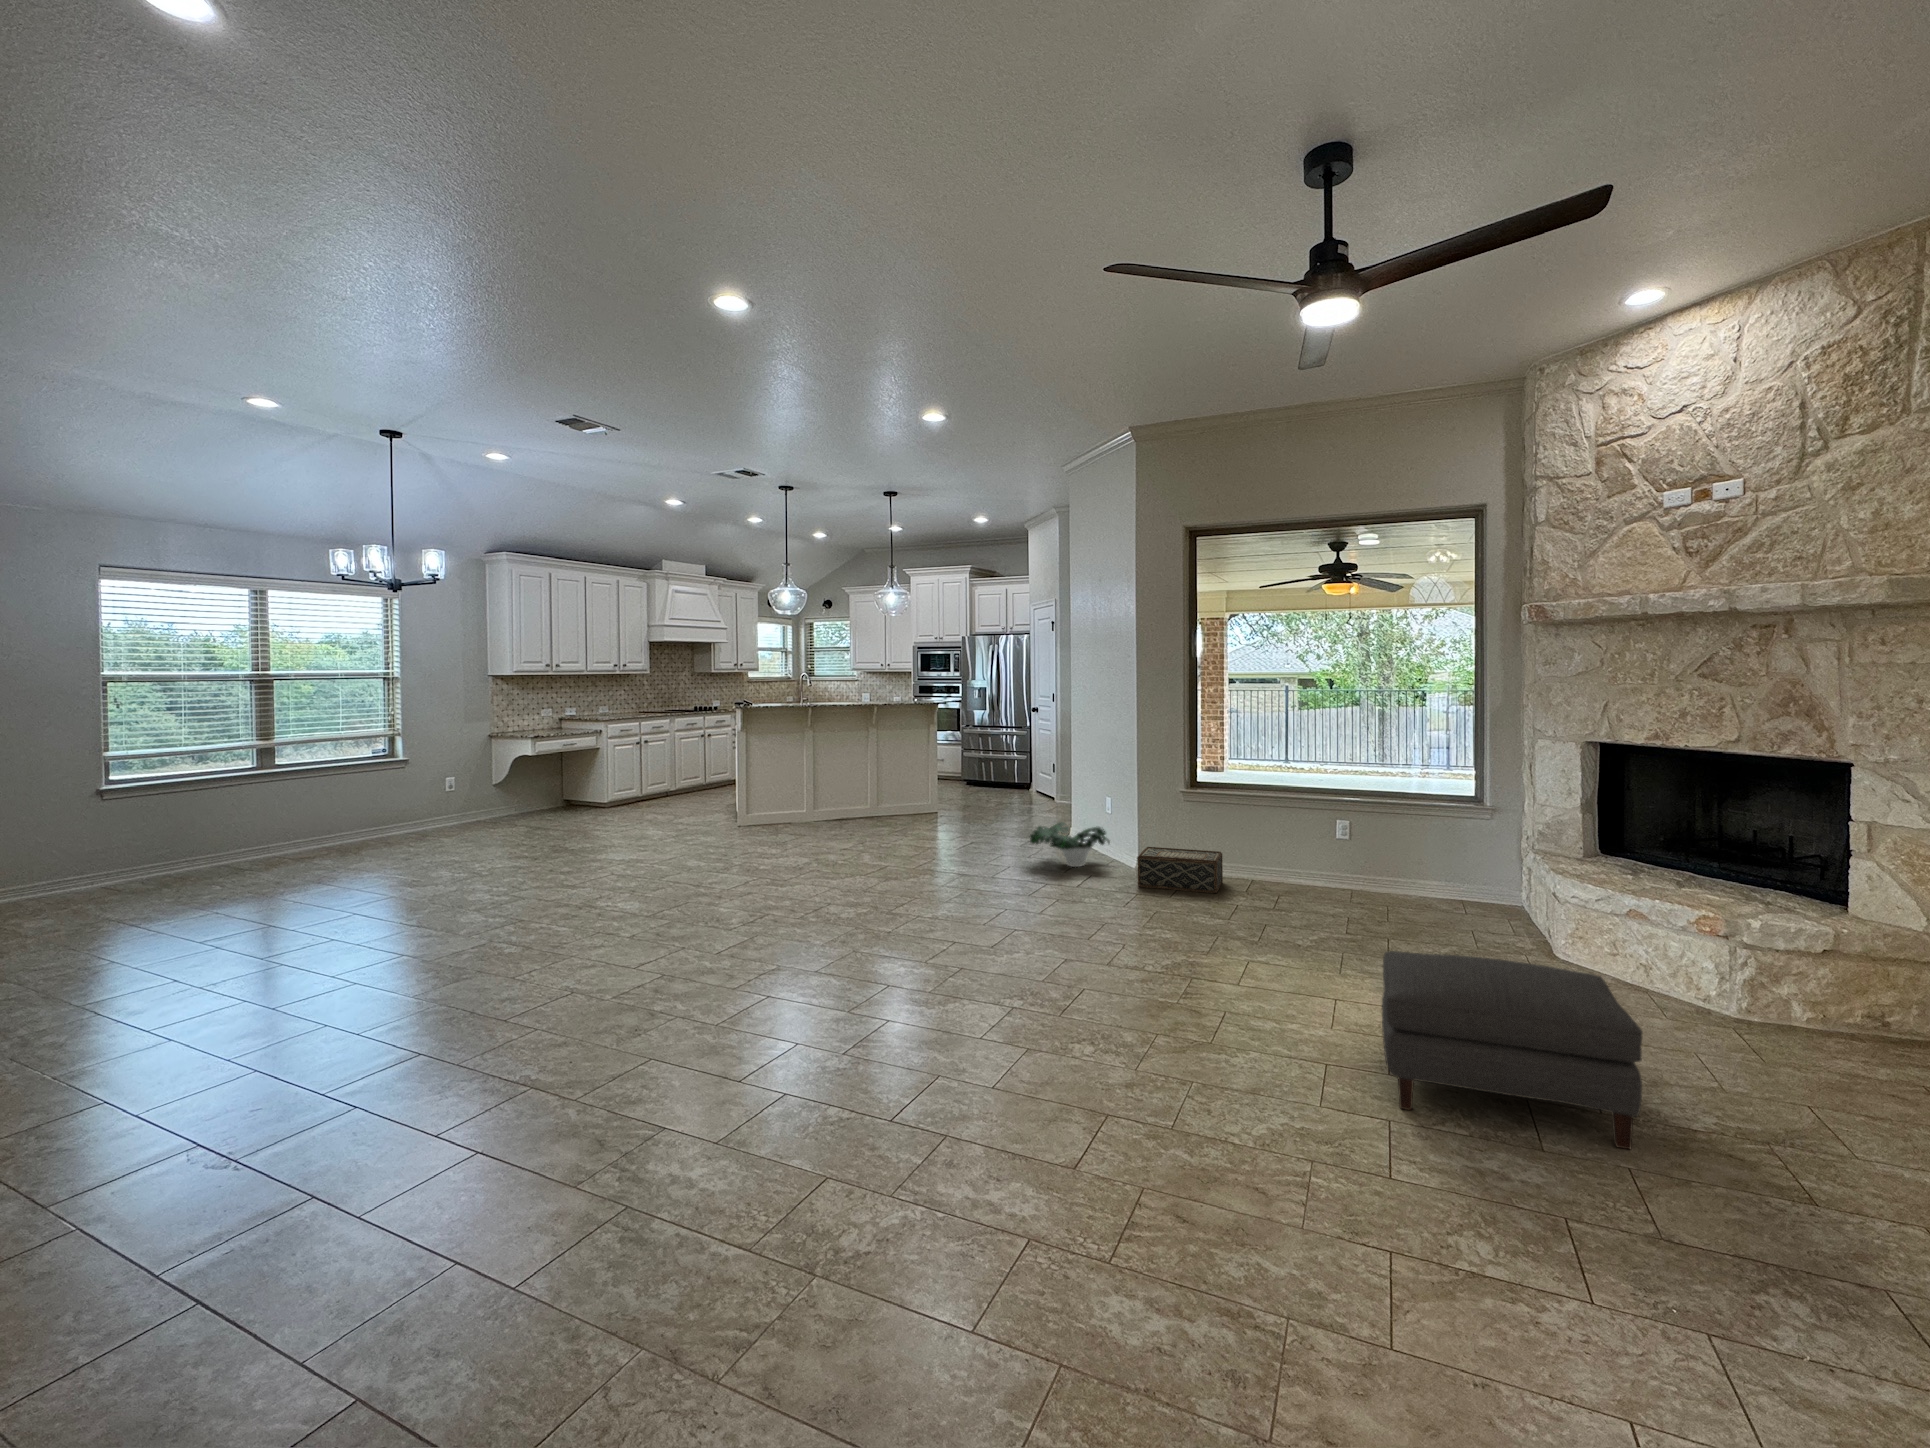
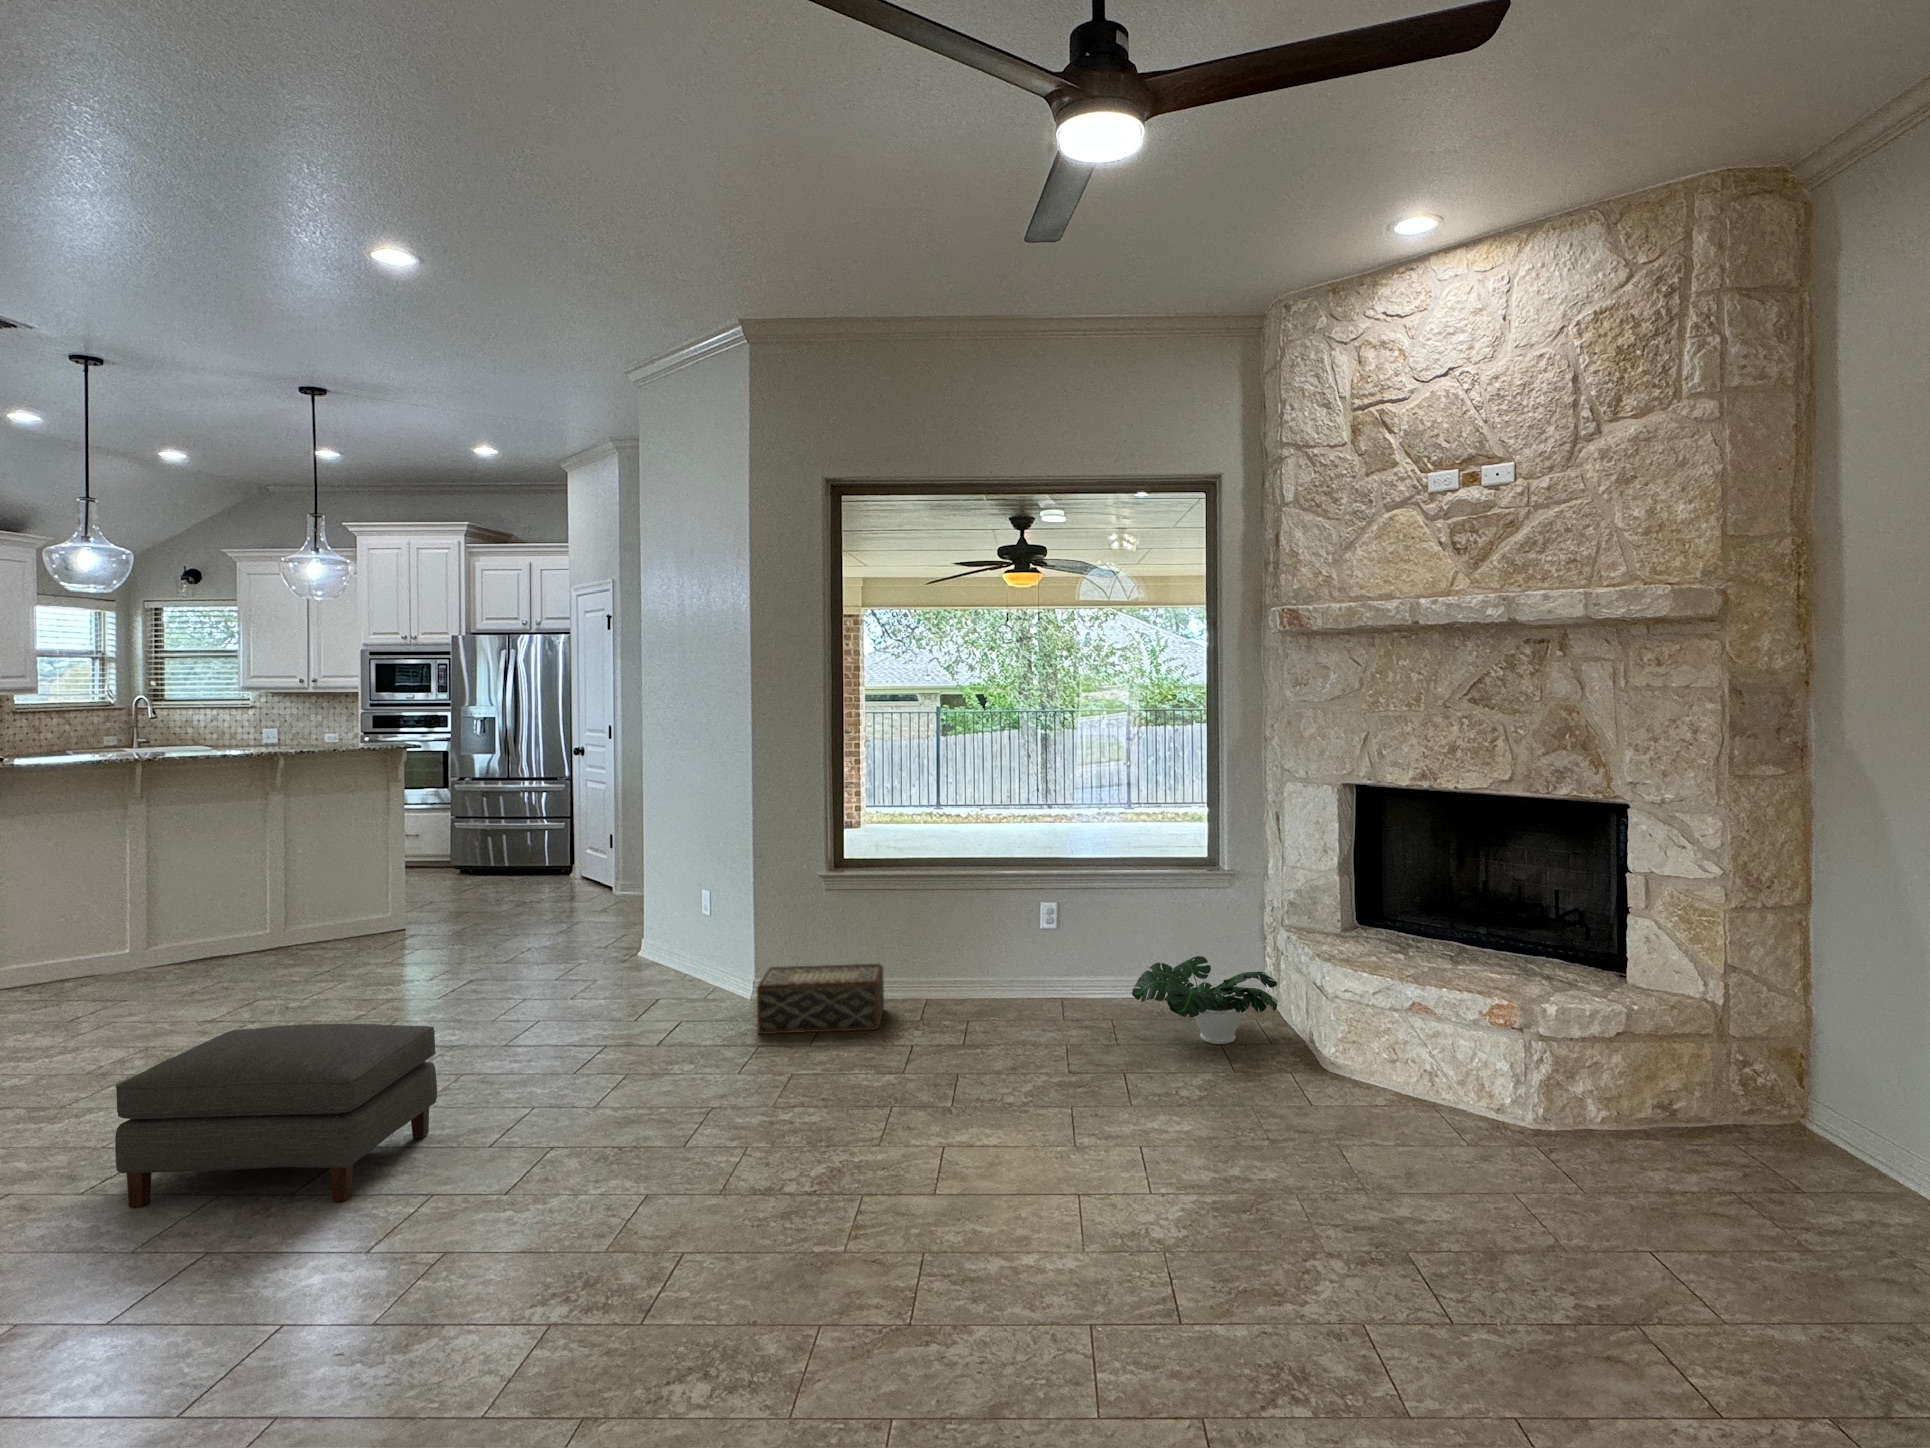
potted plant: present [1030,822,1110,867] -> present [1132,956,1278,1044]
ottoman: present [1382,951,1642,1149] -> present [115,1024,437,1207]

